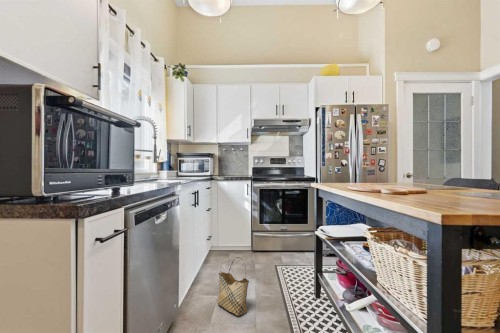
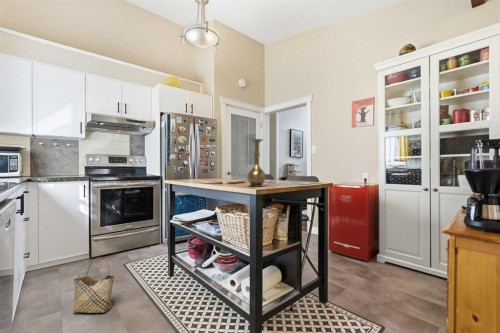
vase: none [401,113,445,205] -> present [247,139,266,187]

